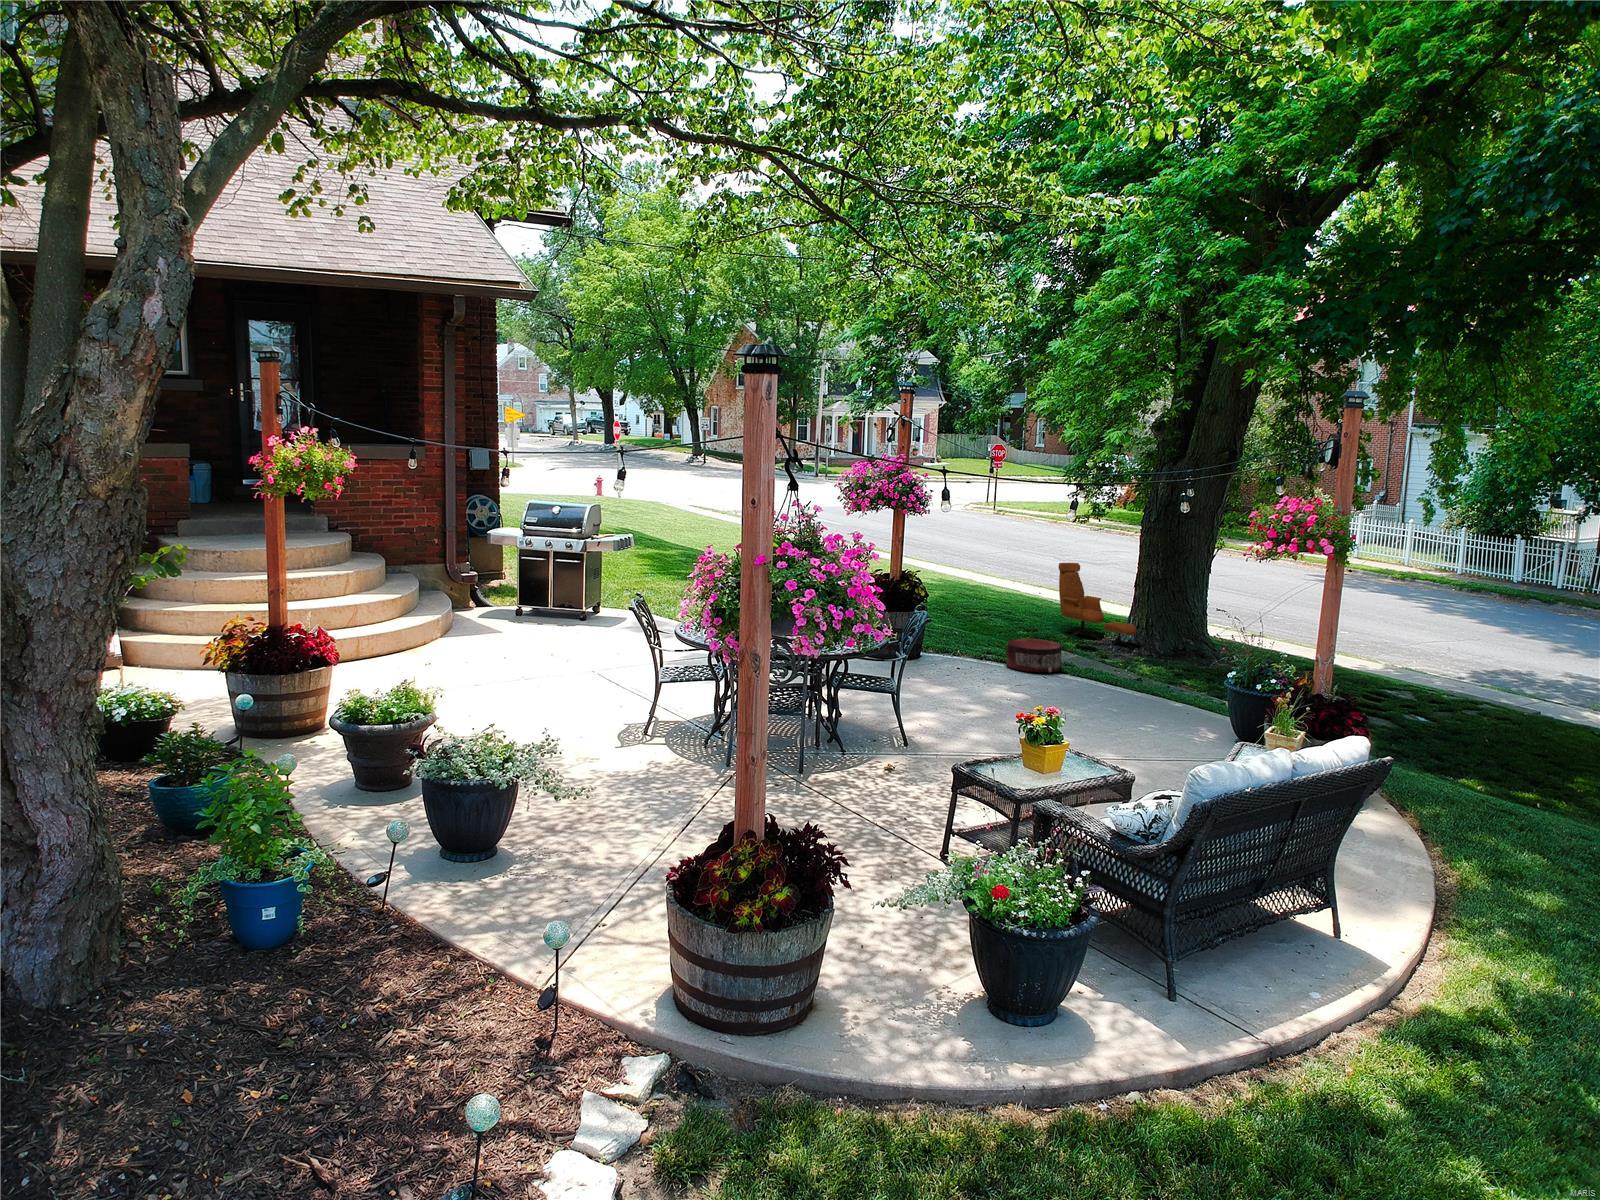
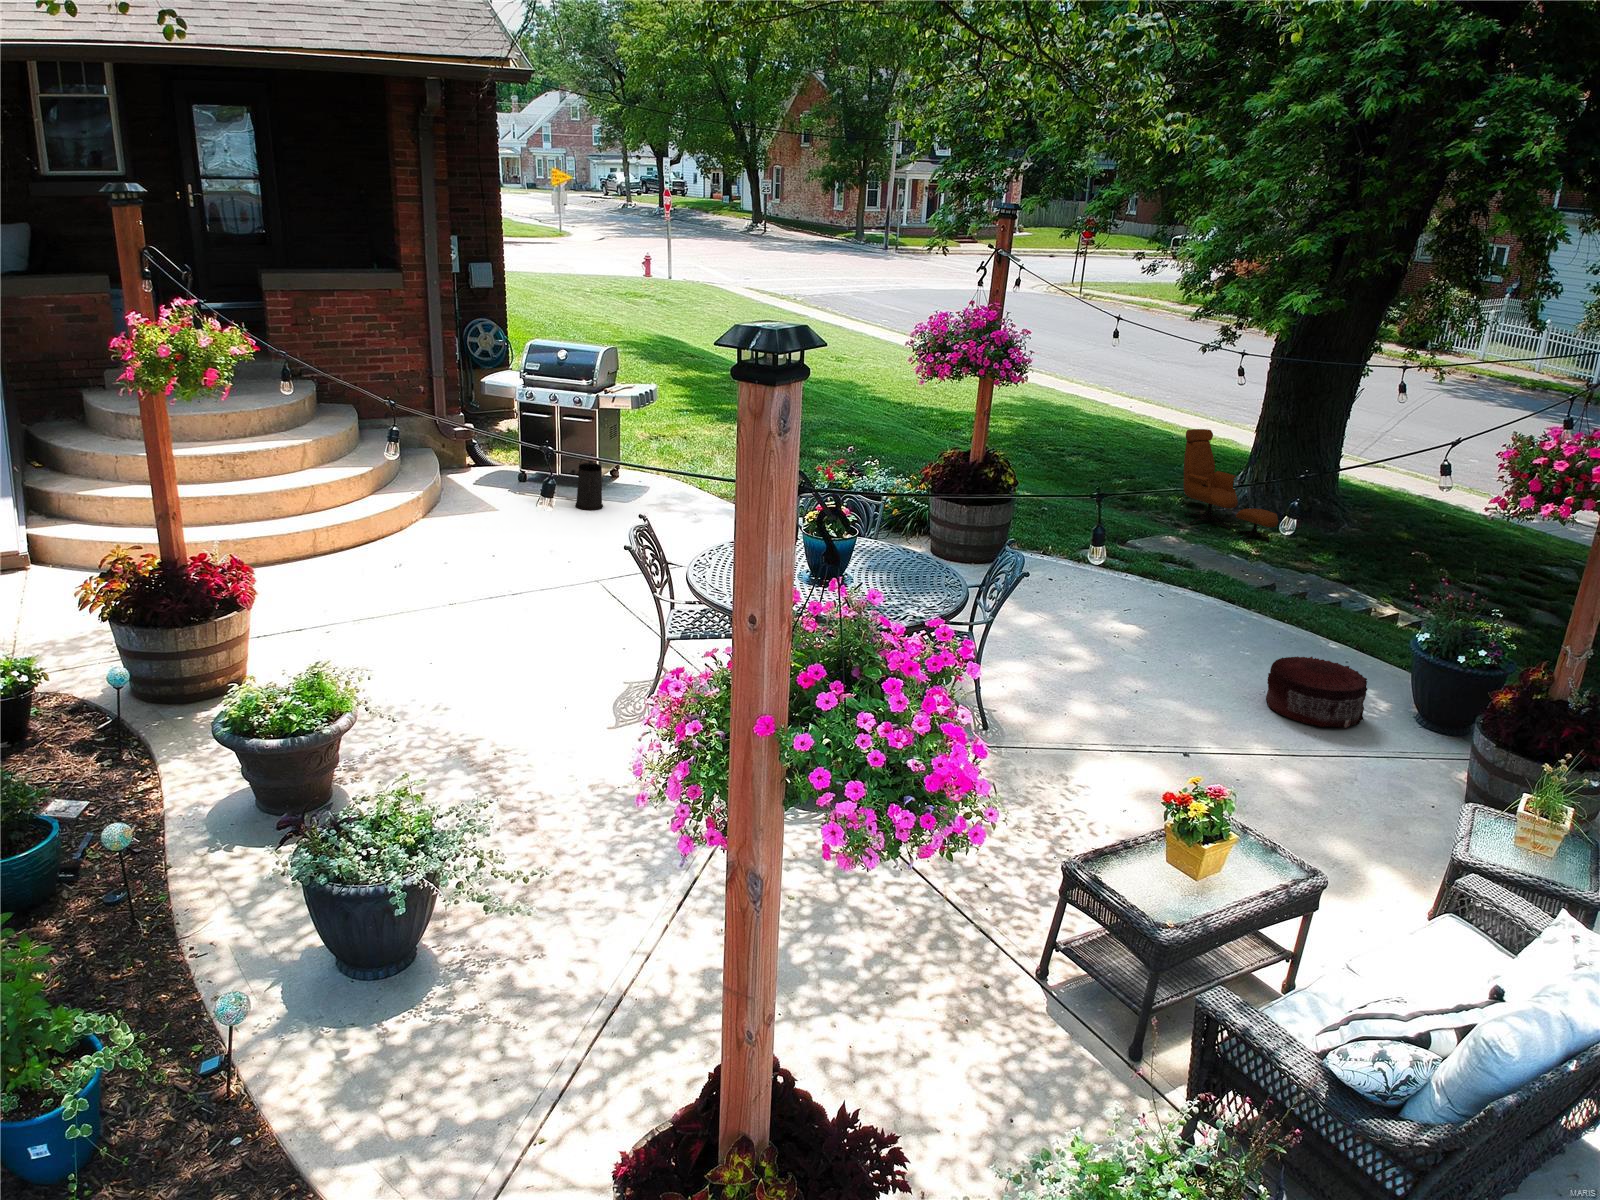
watering can: none [566,586,589,631] -> present [575,454,603,510]
pouf: present [1006,638,1062,673] -> present [1266,656,1367,728]

